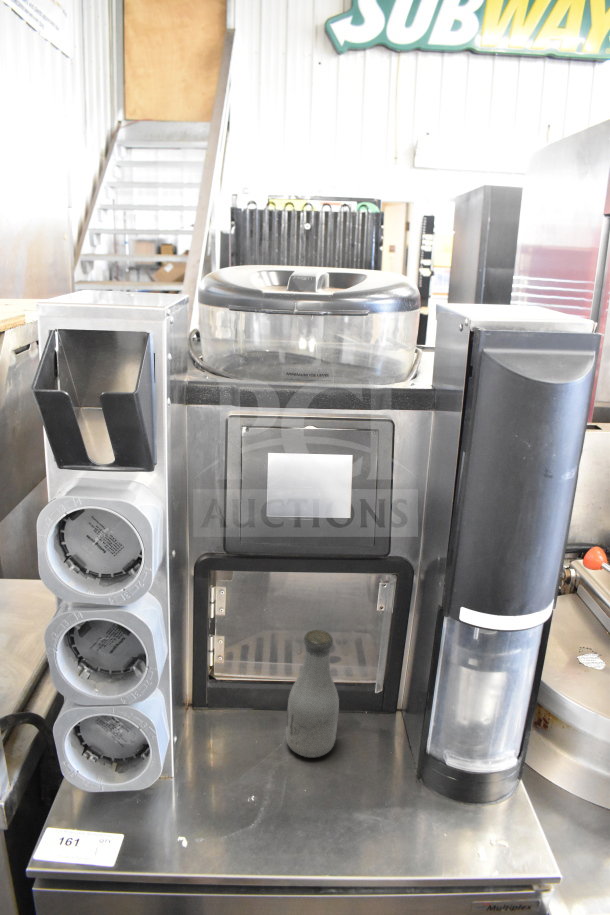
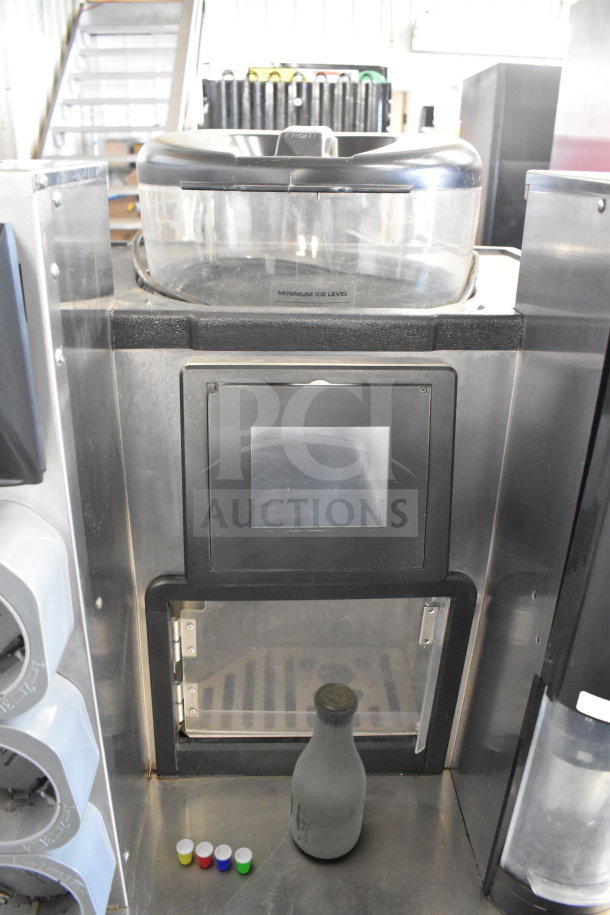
cup: none [208,741,259,765] -> present [177,839,252,873]

